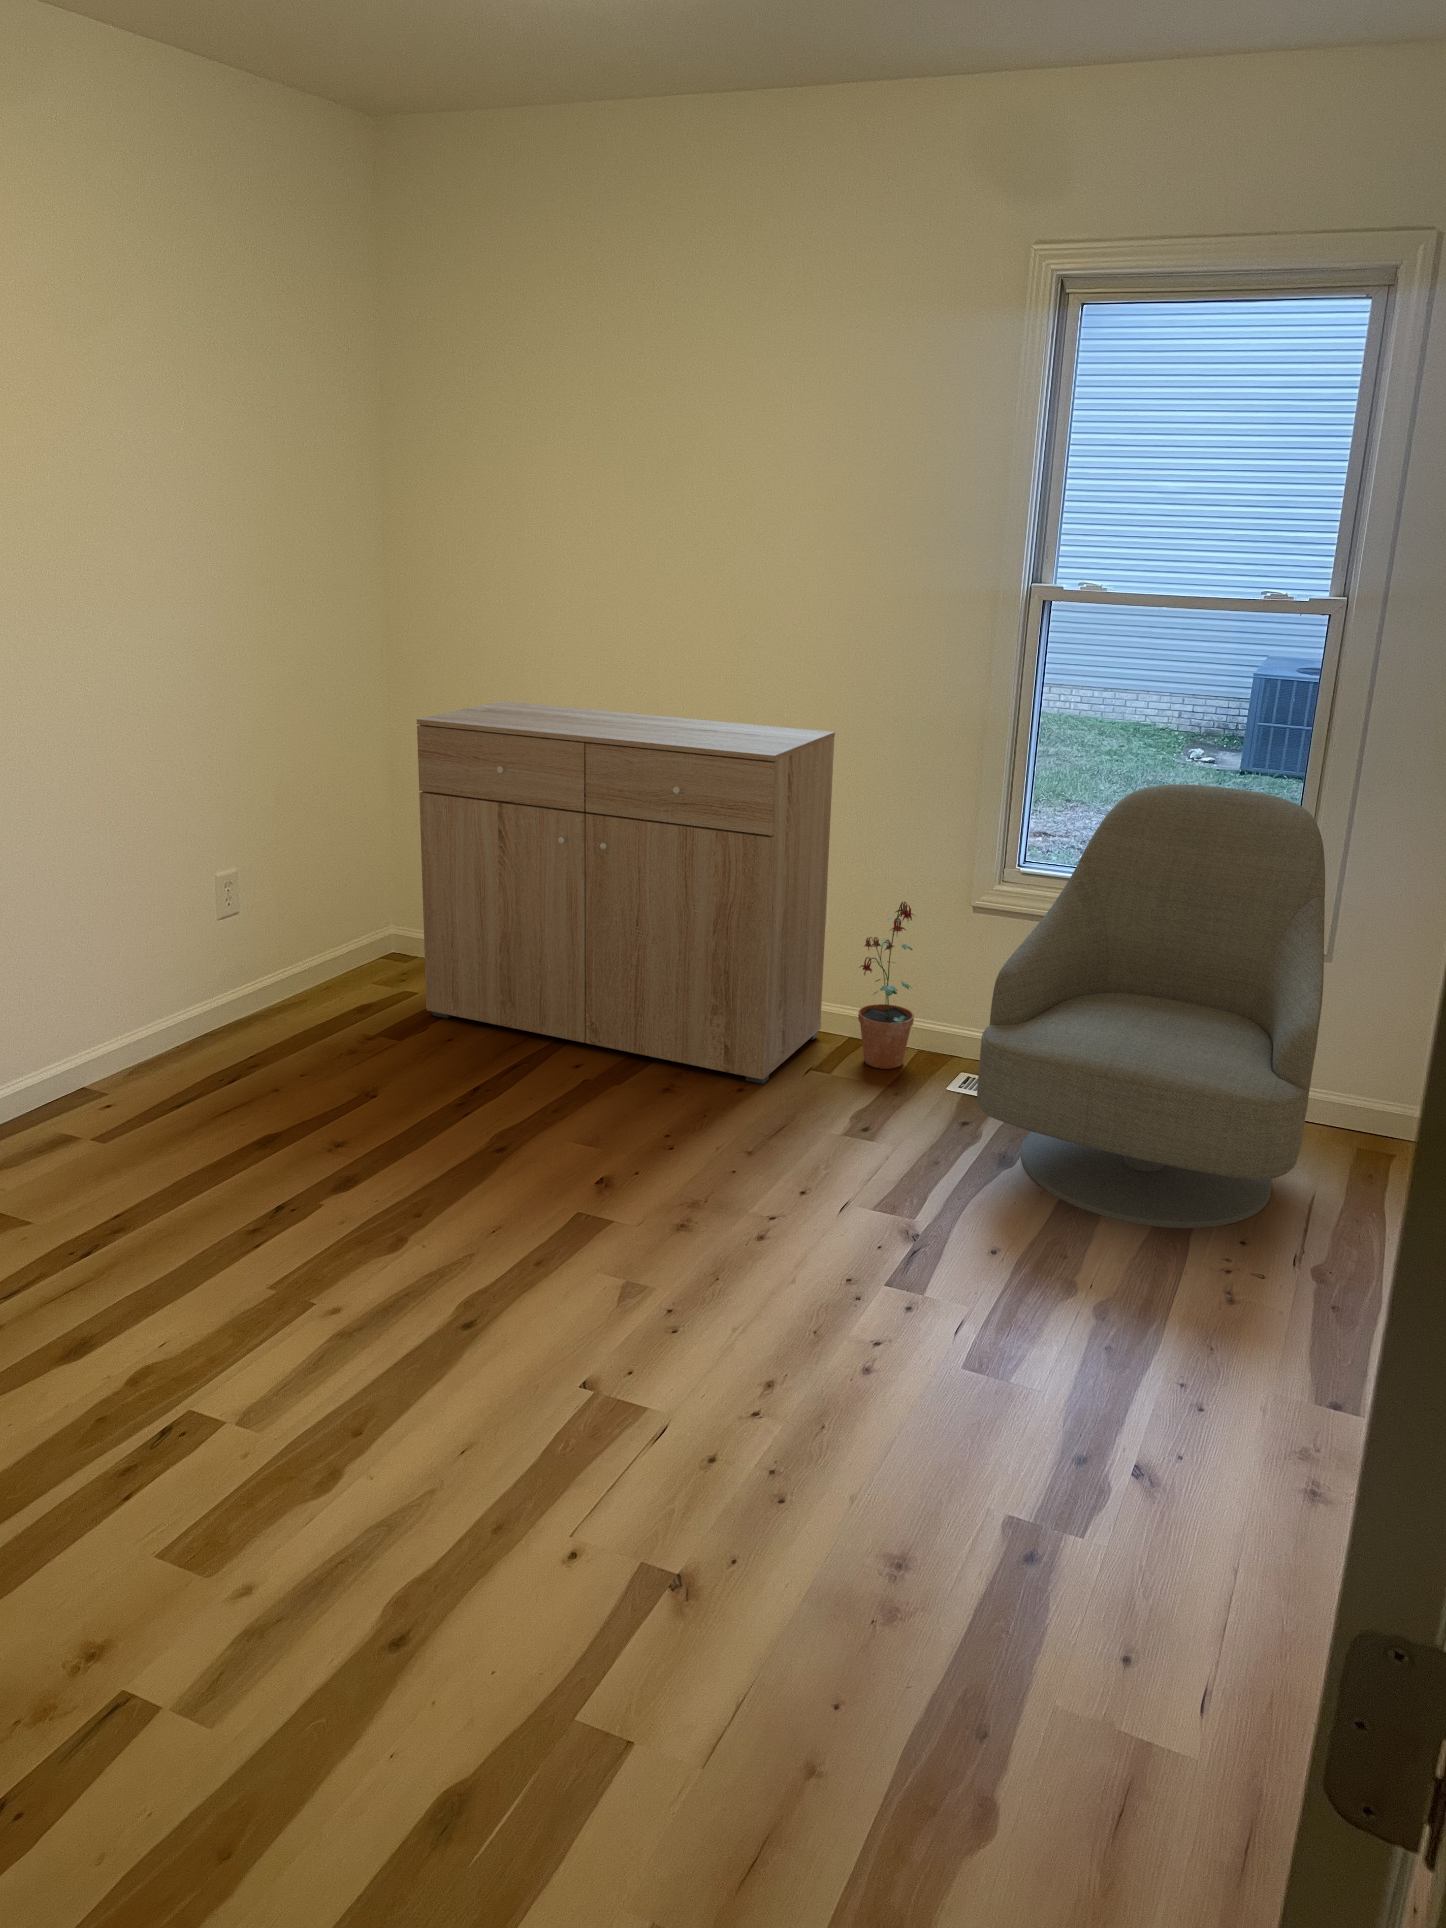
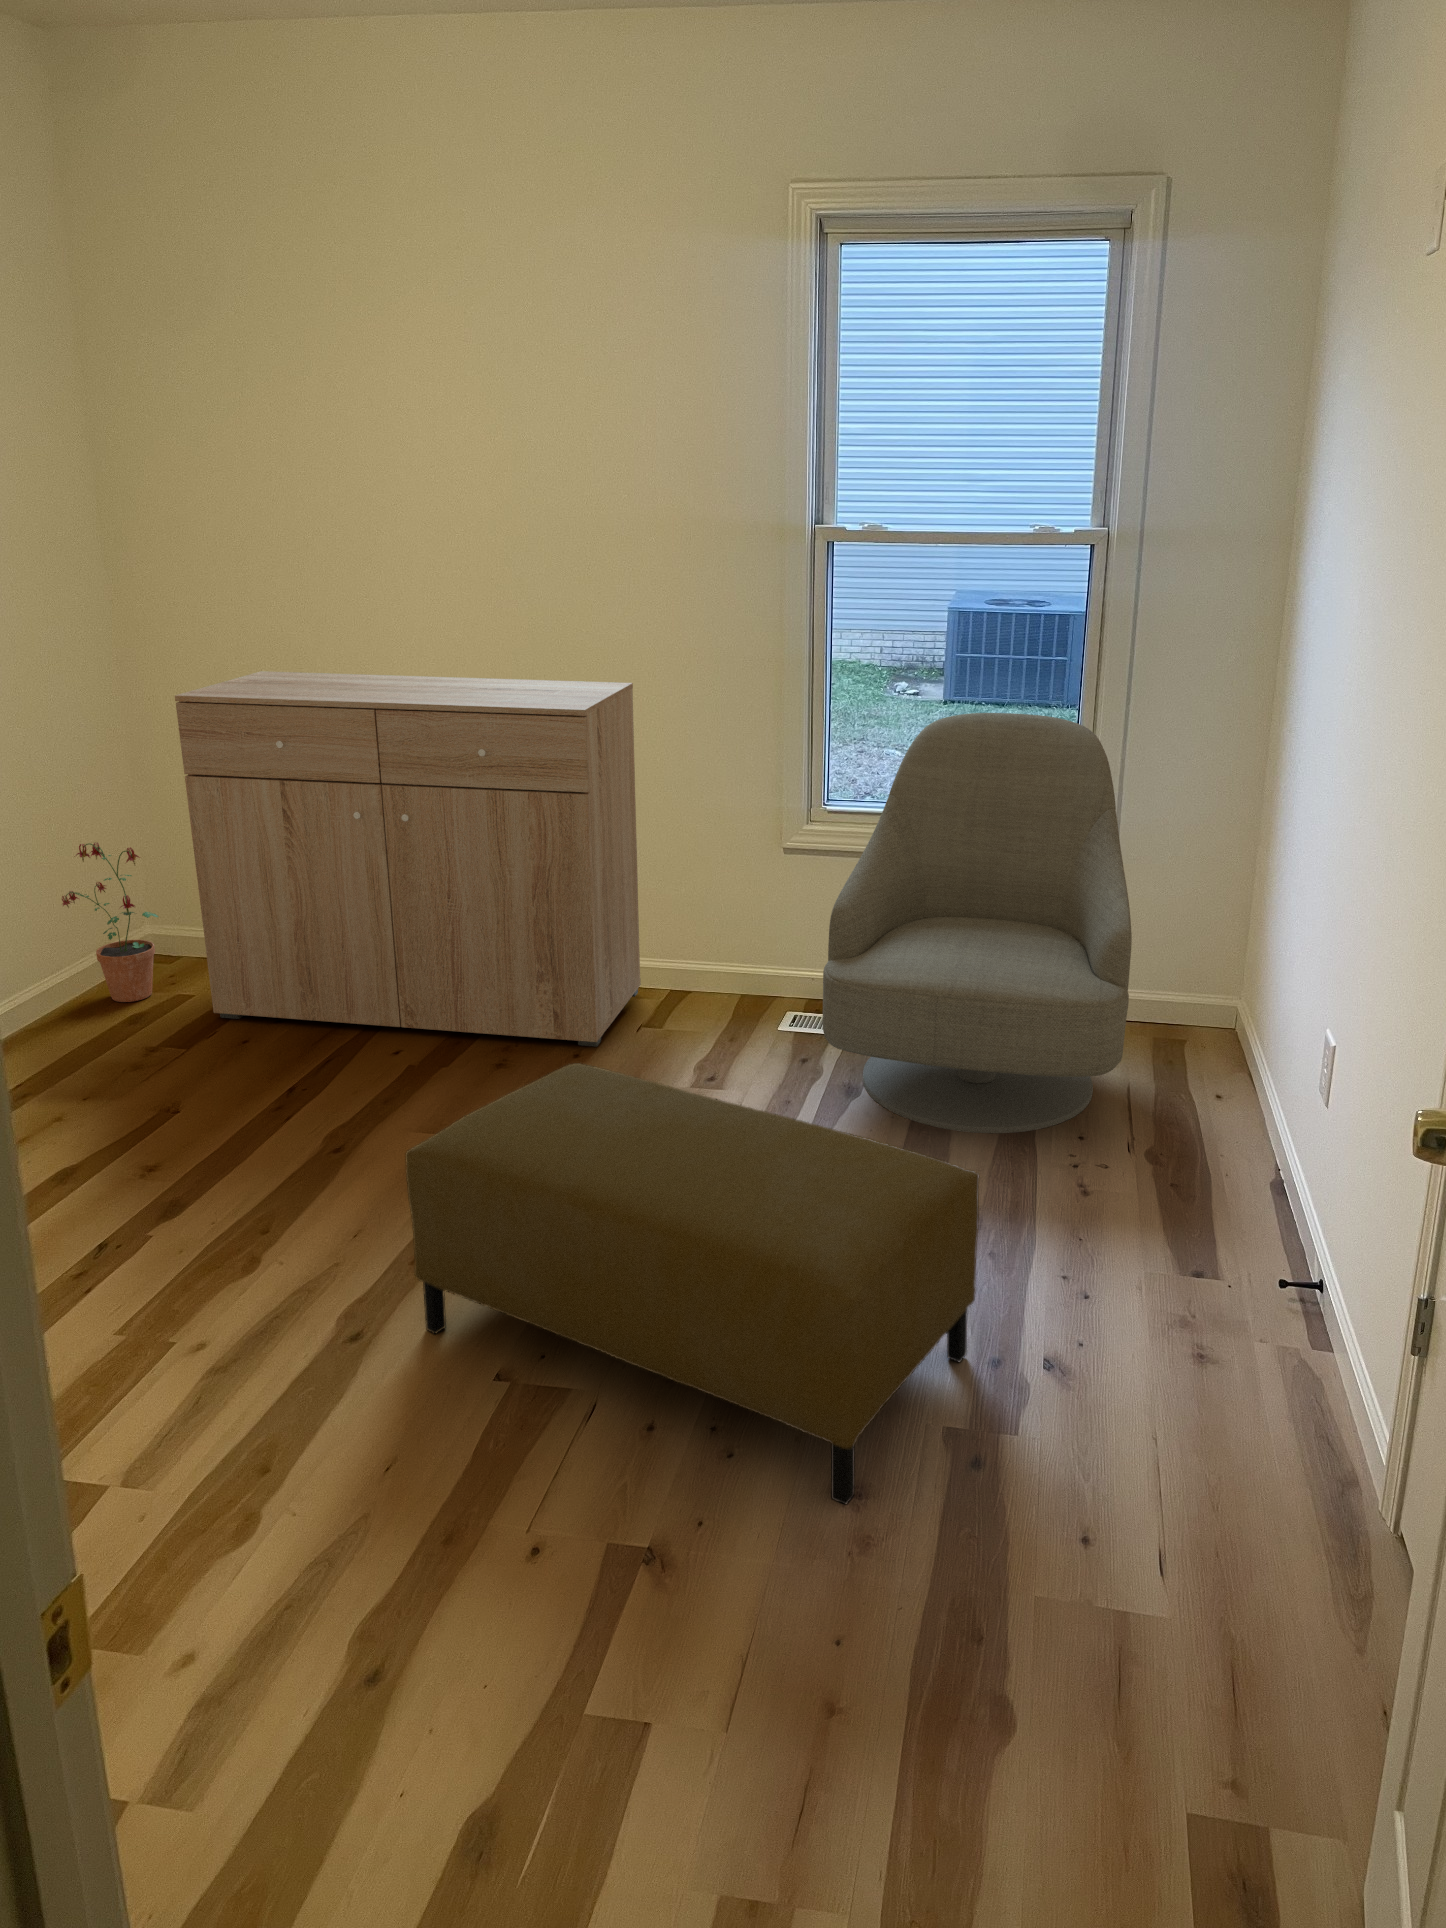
potted plant: present [858,902,914,1069] -> present [62,843,158,1002]
ottoman: none [523,1096,1075,1575] -> present [405,1063,979,1504]

